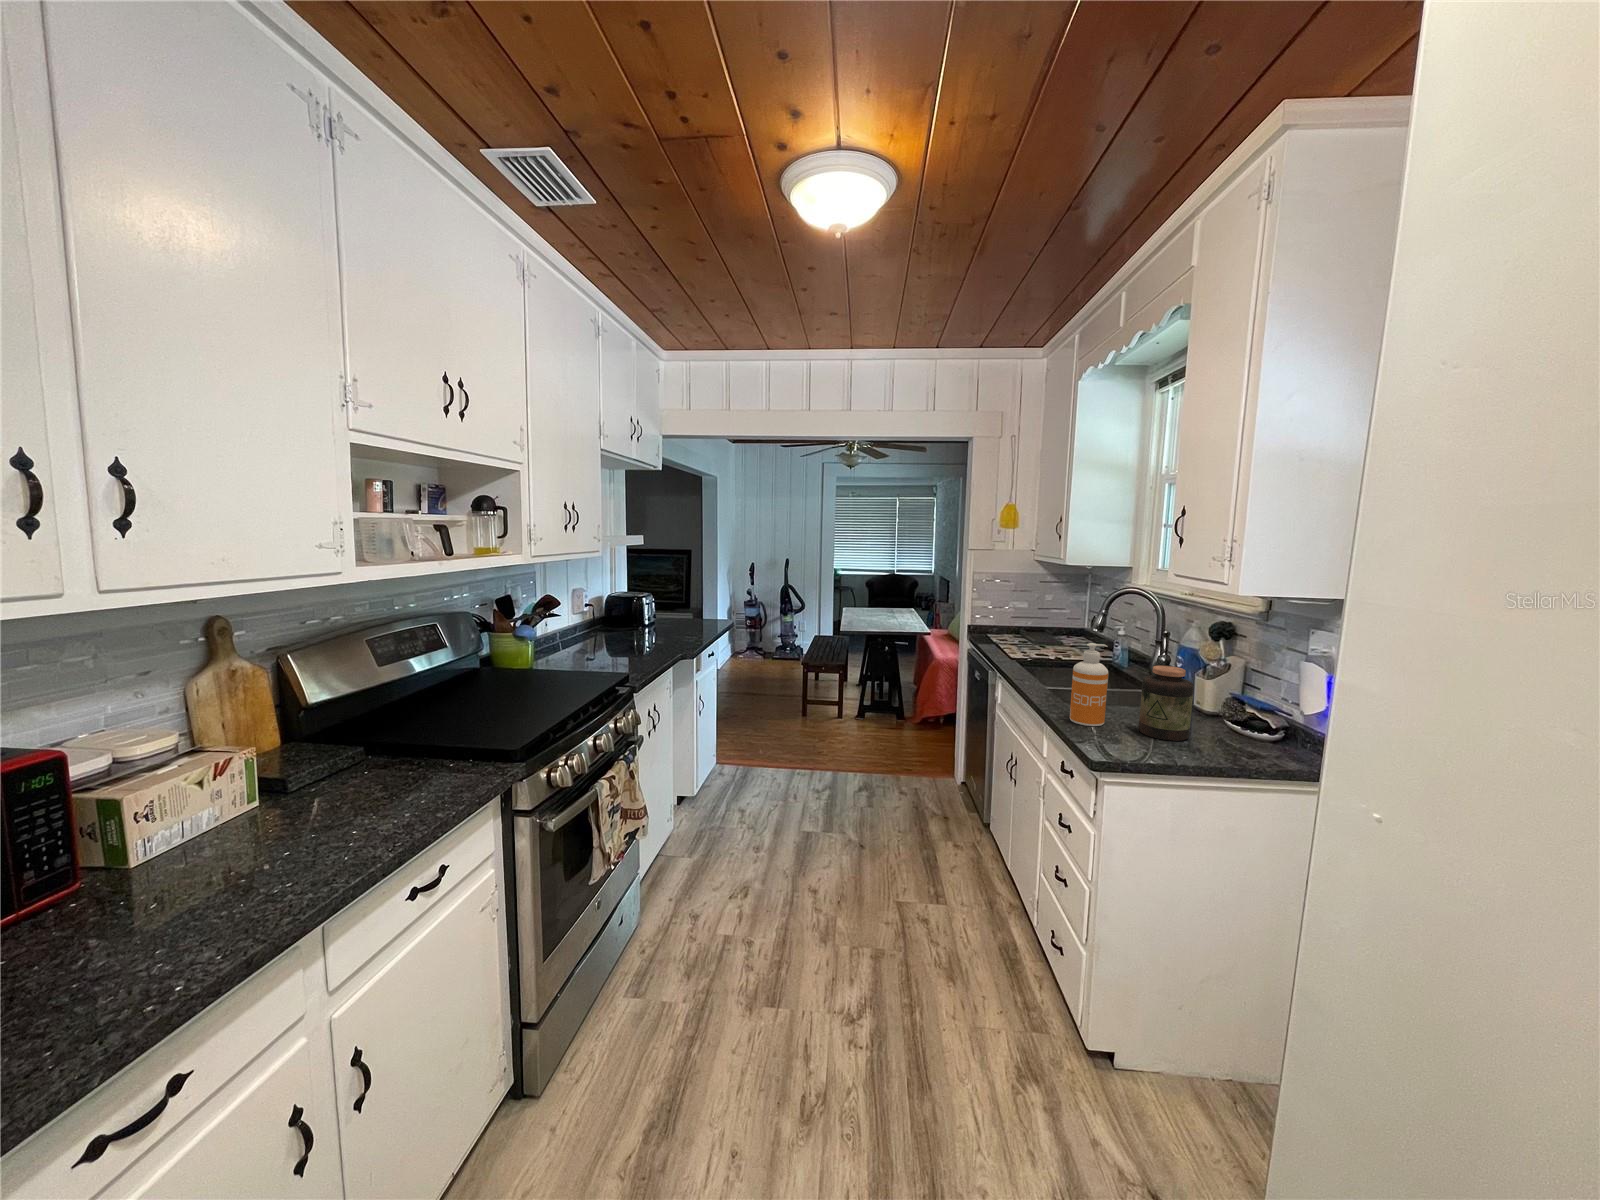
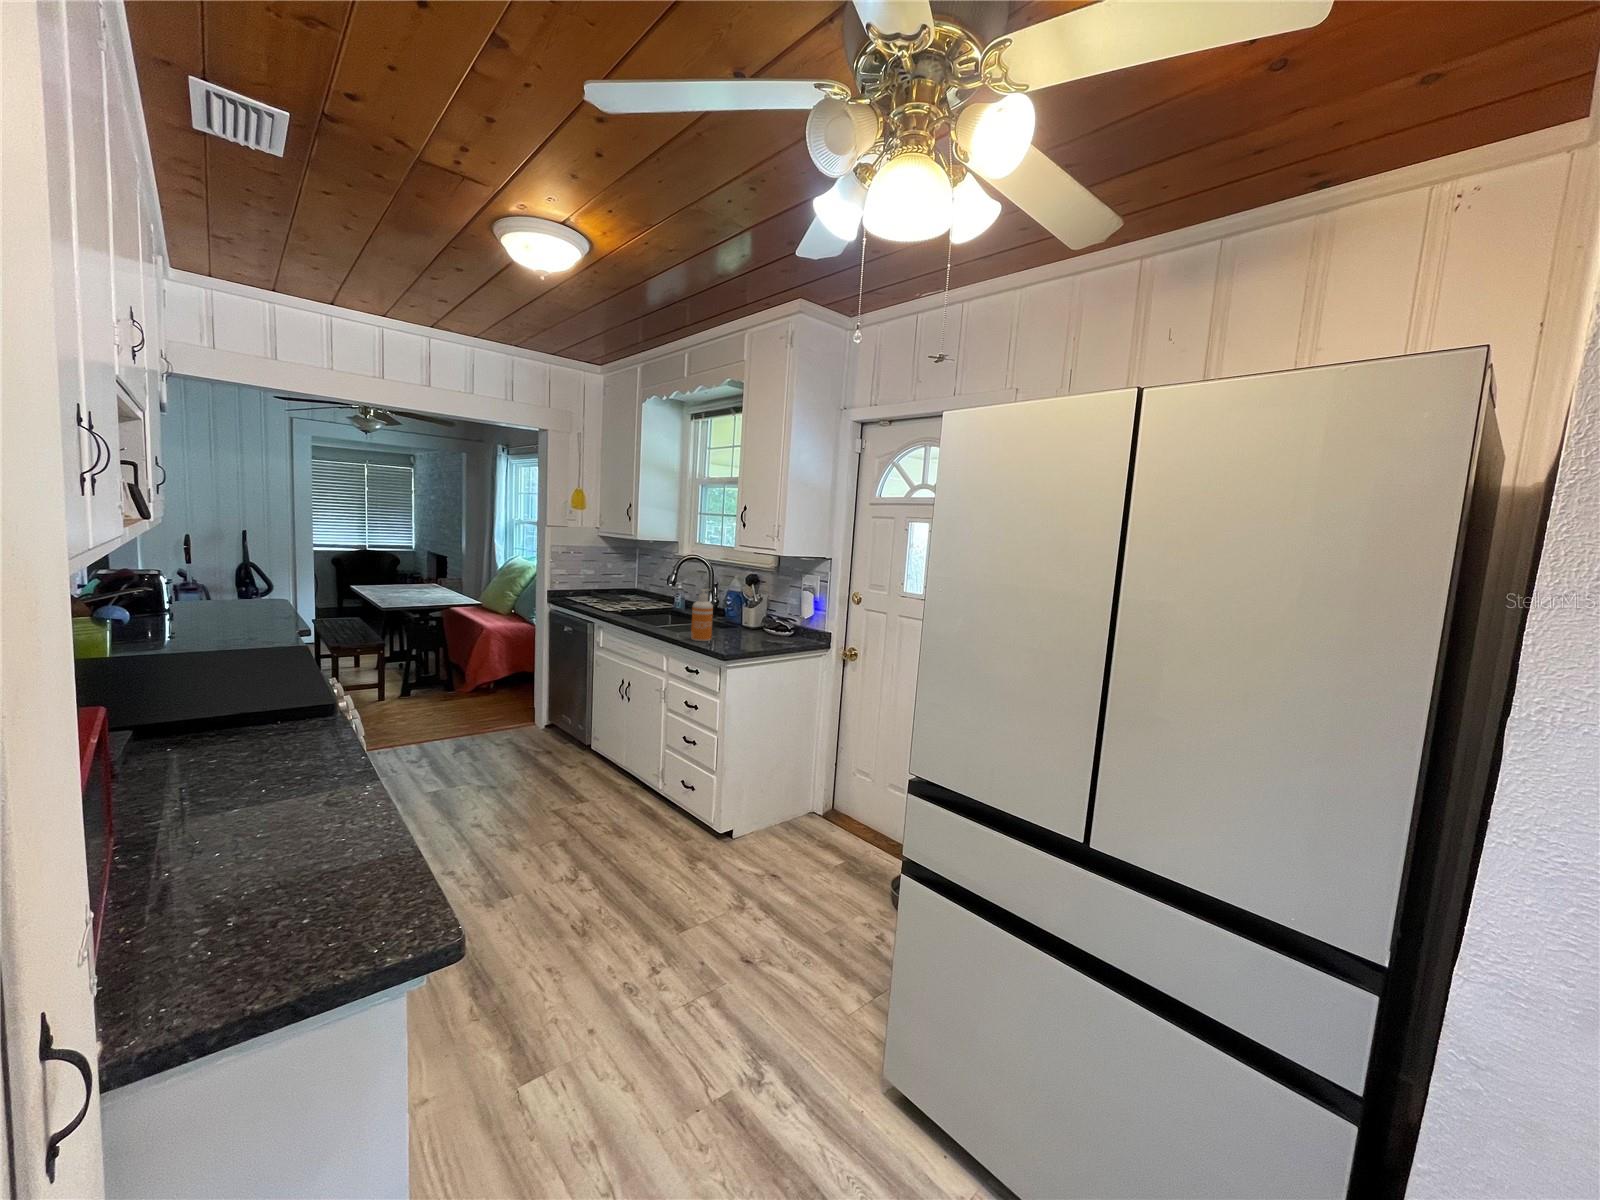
jar: present [1139,666,1194,741] -> none [730,600,758,642]

